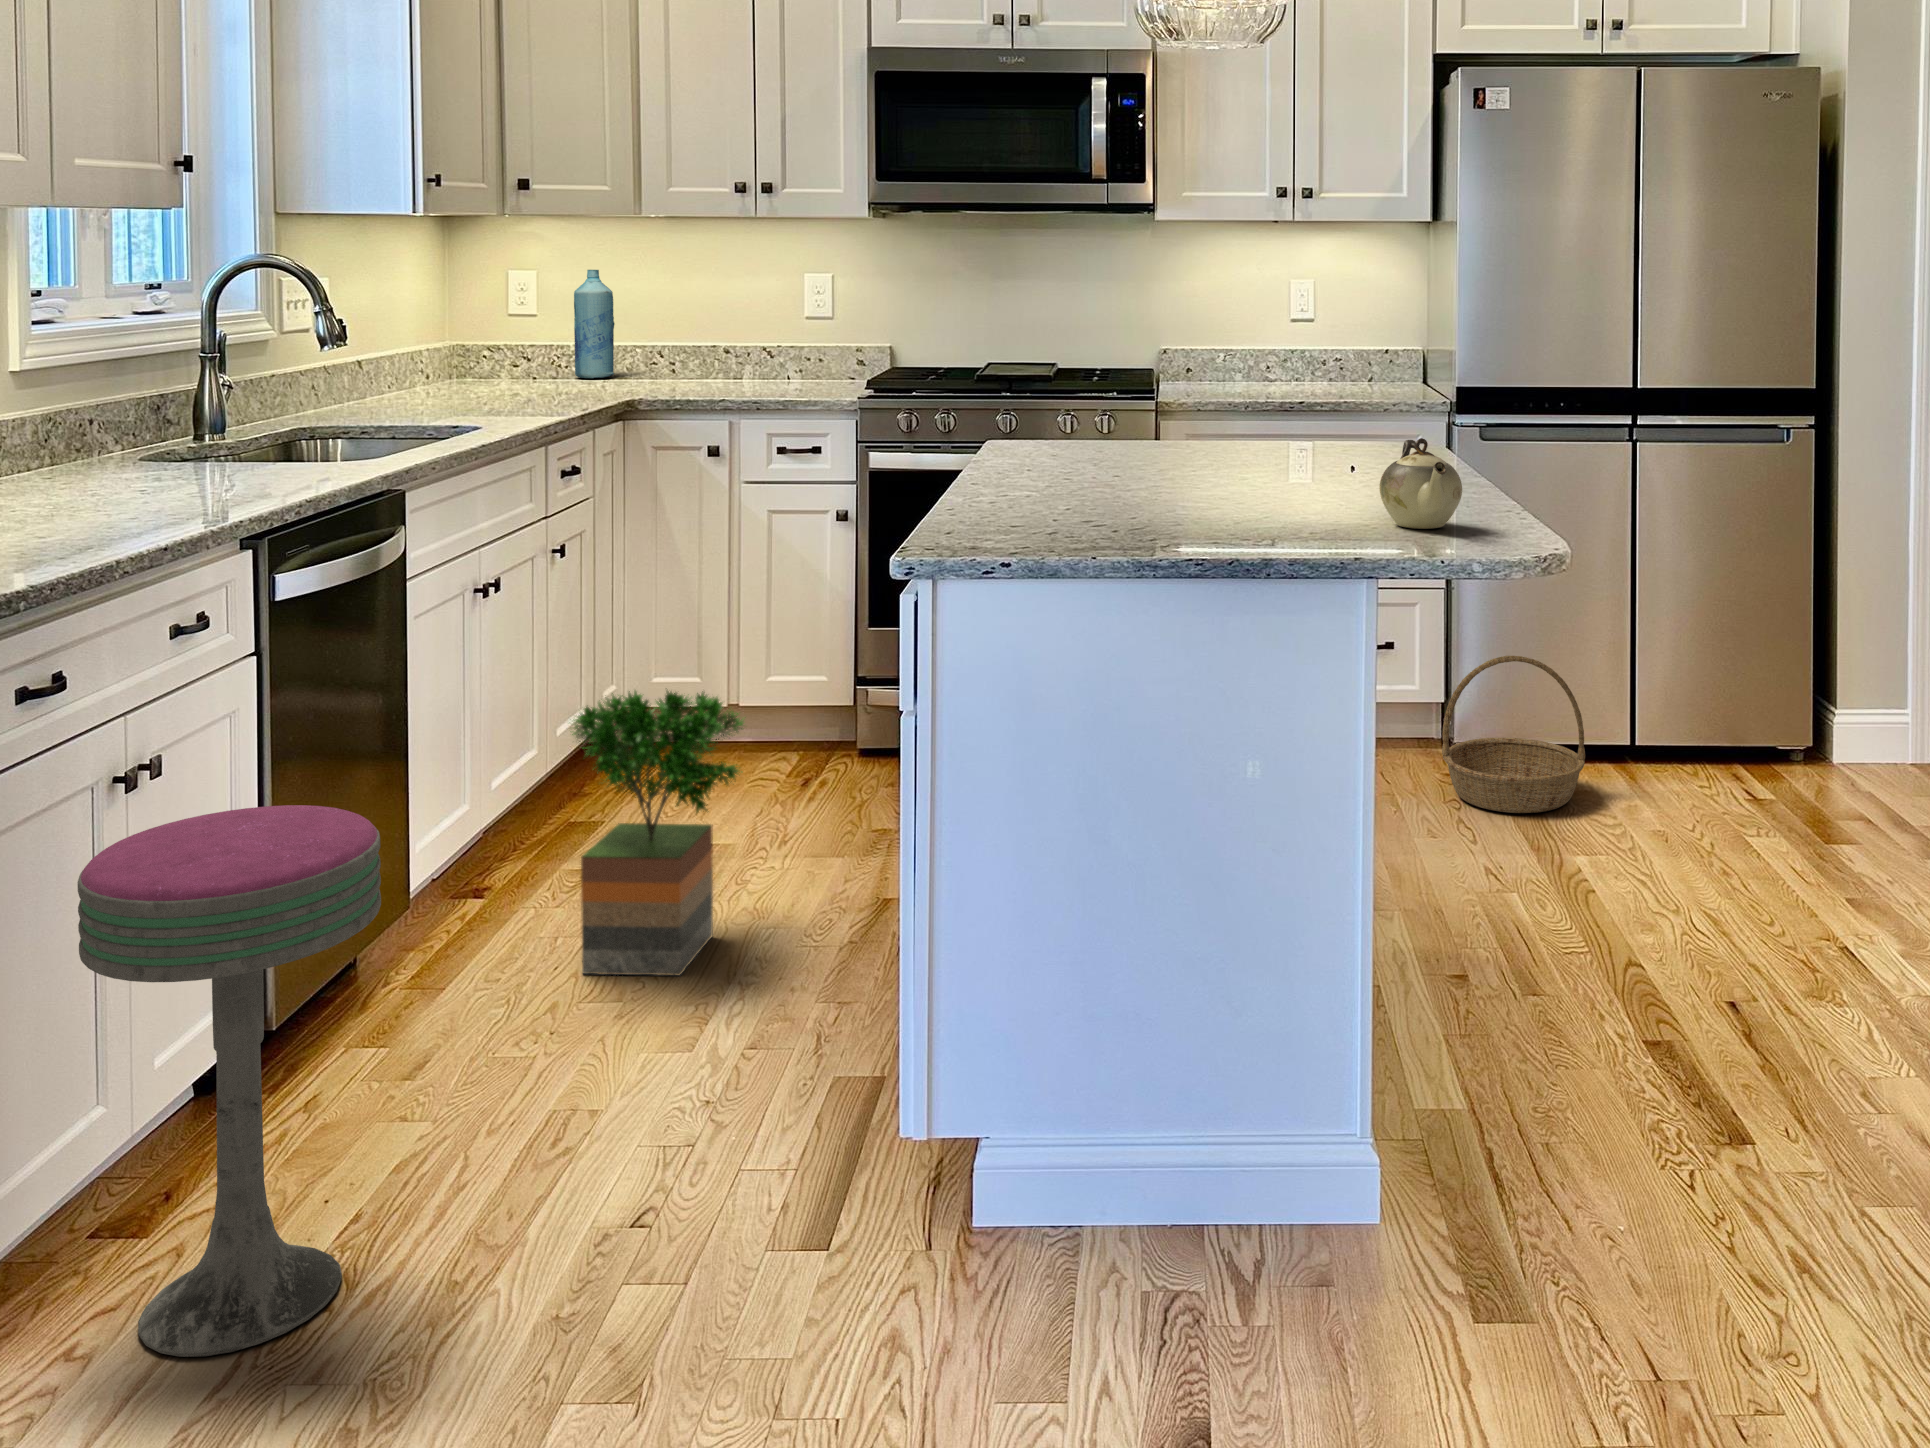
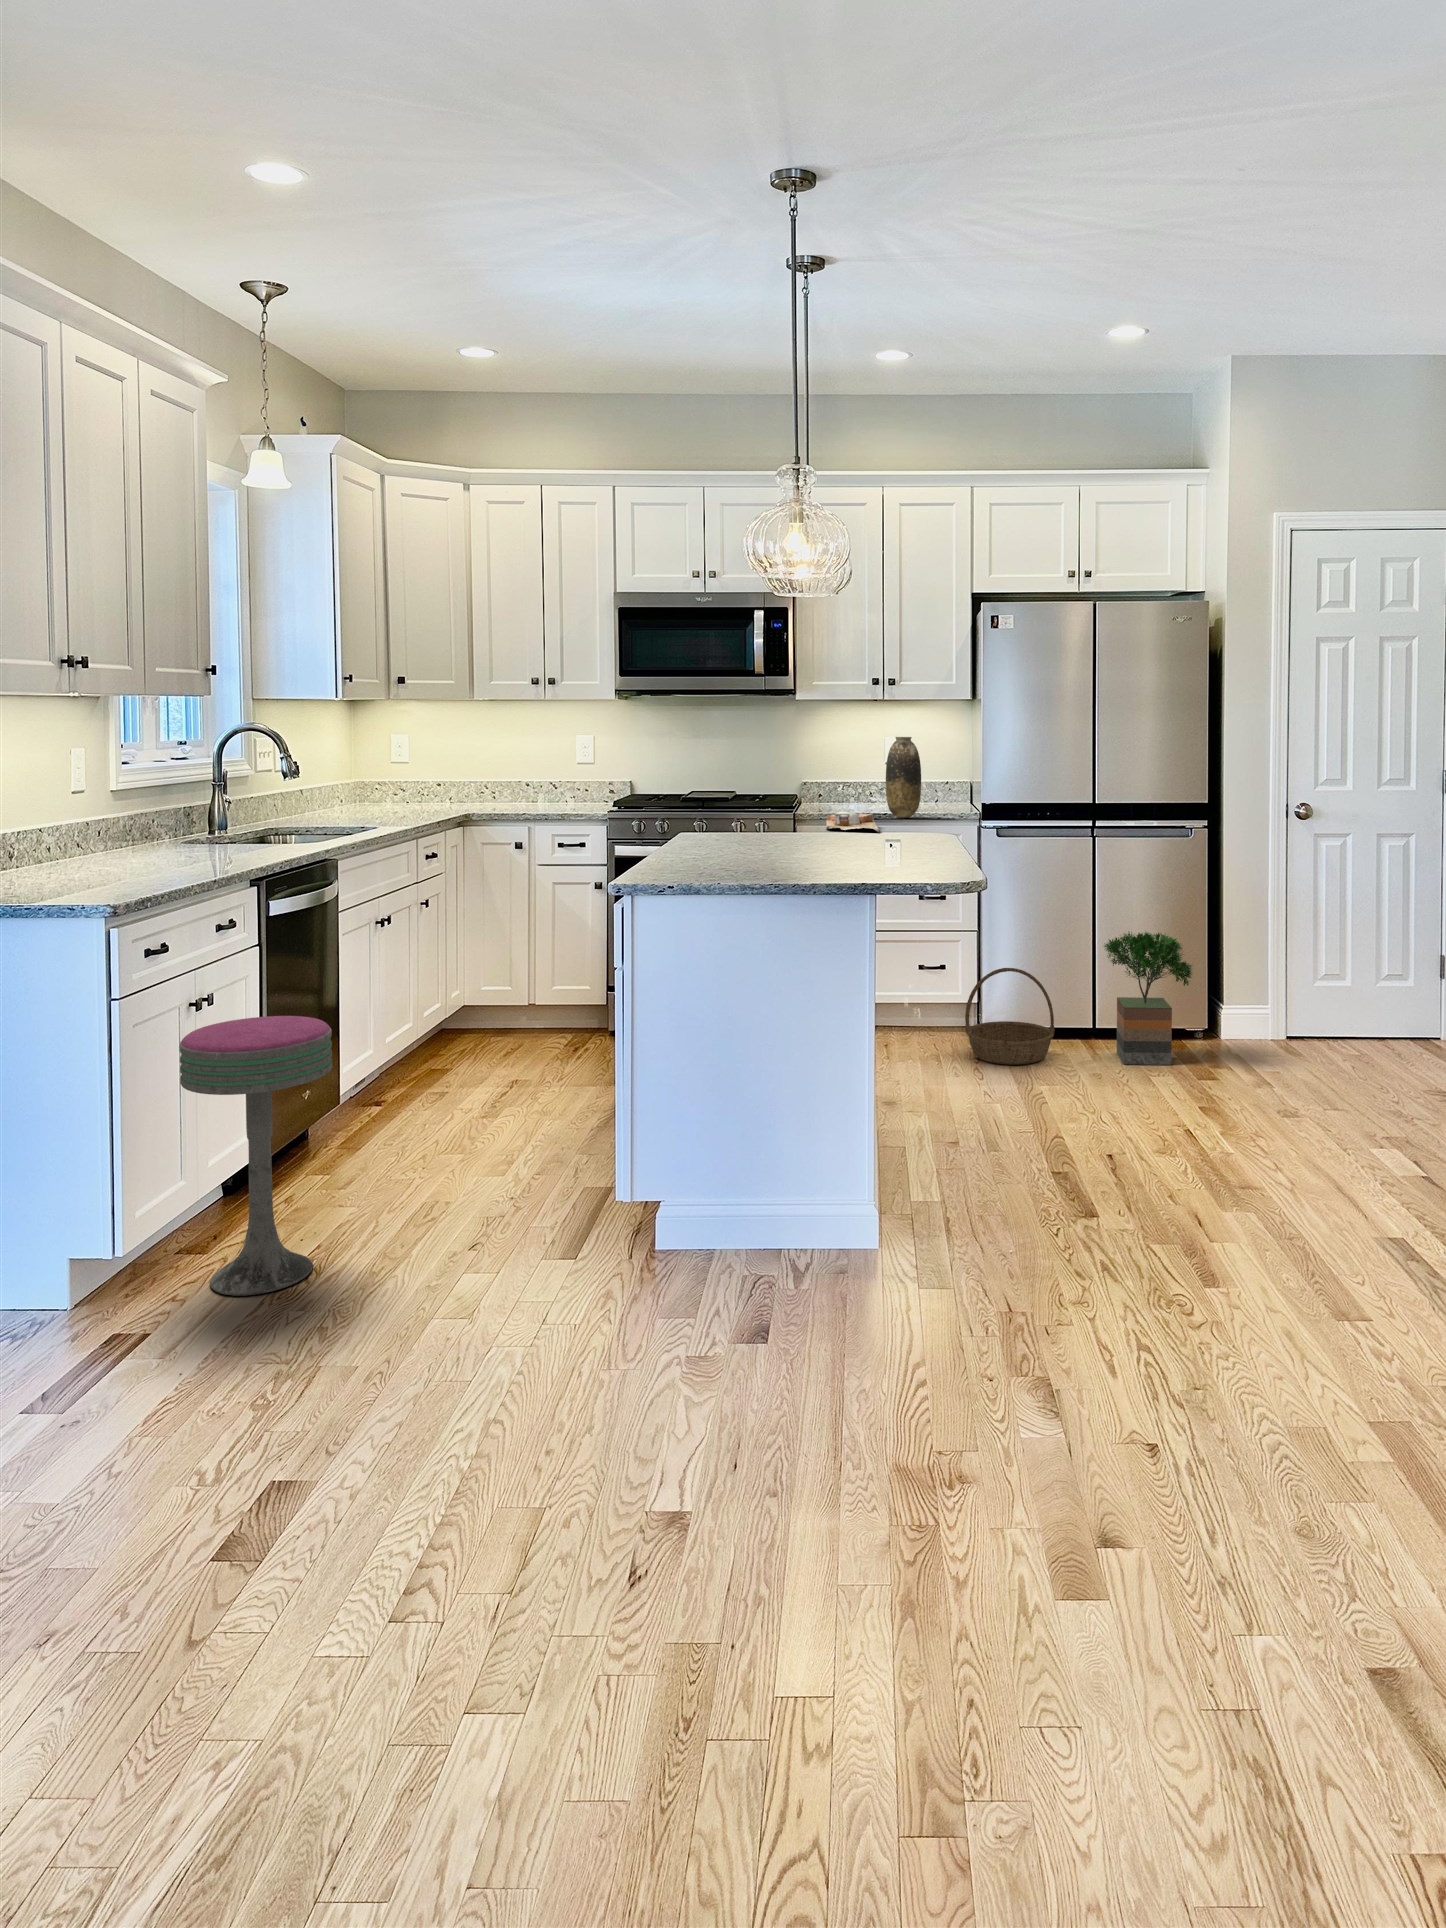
bottle: present [574,270,615,378] -> none [429,735,454,802]
vase: none [1308,282,1364,410] -> present [886,737,921,818]
cutting board: none [1228,407,1325,444] -> present [826,811,879,832]
teapot: present [1379,438,1462,529] -> none [875,815,921,865]
potted tree: present [572,691,743,976] -> present [1104,932,1192,1065]

